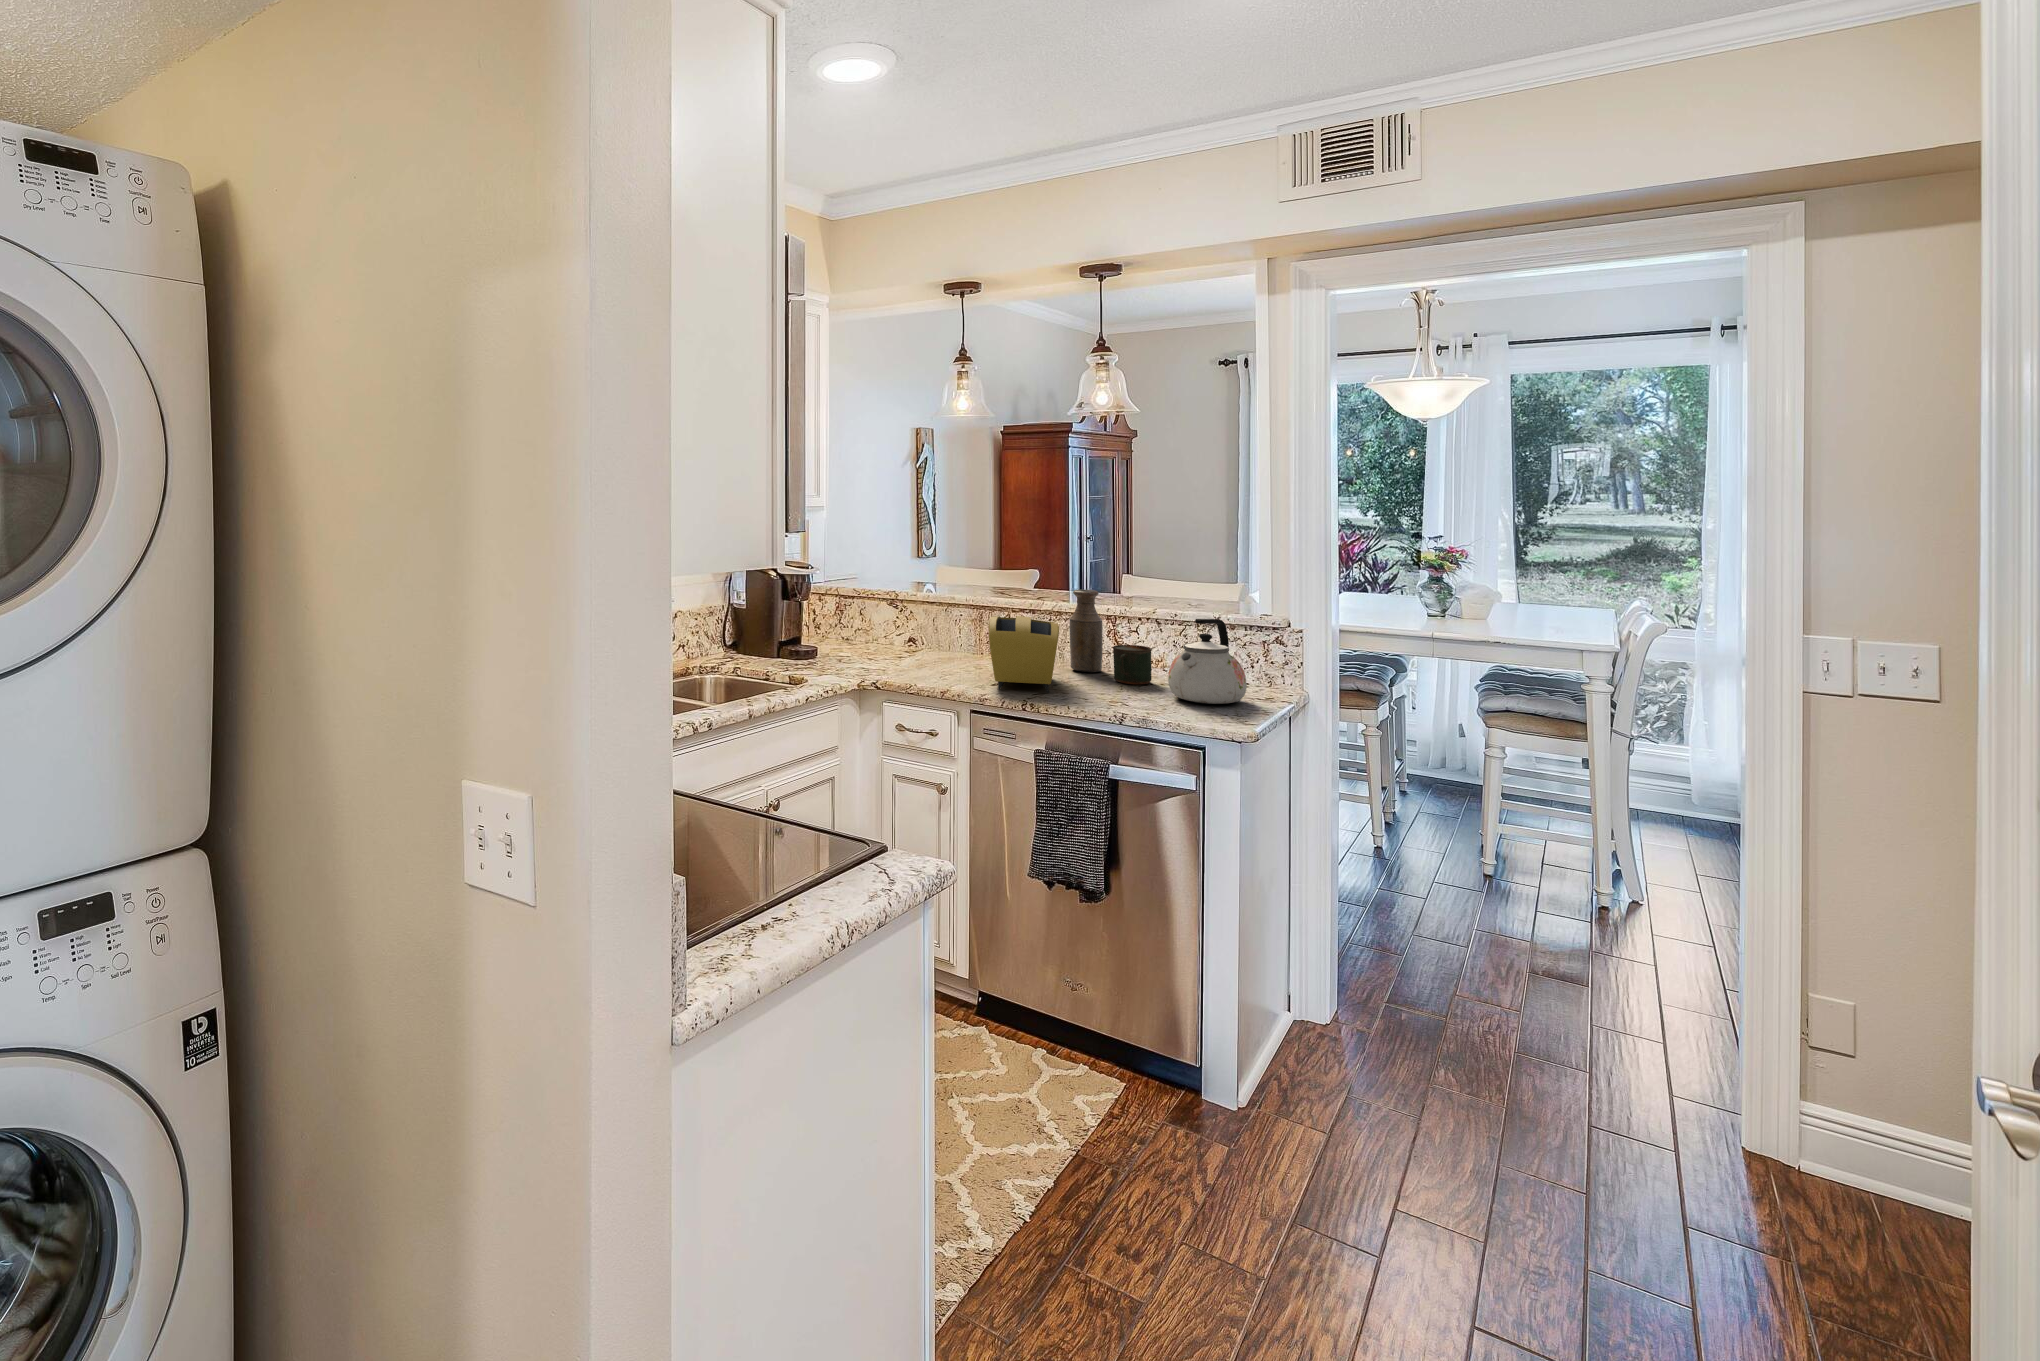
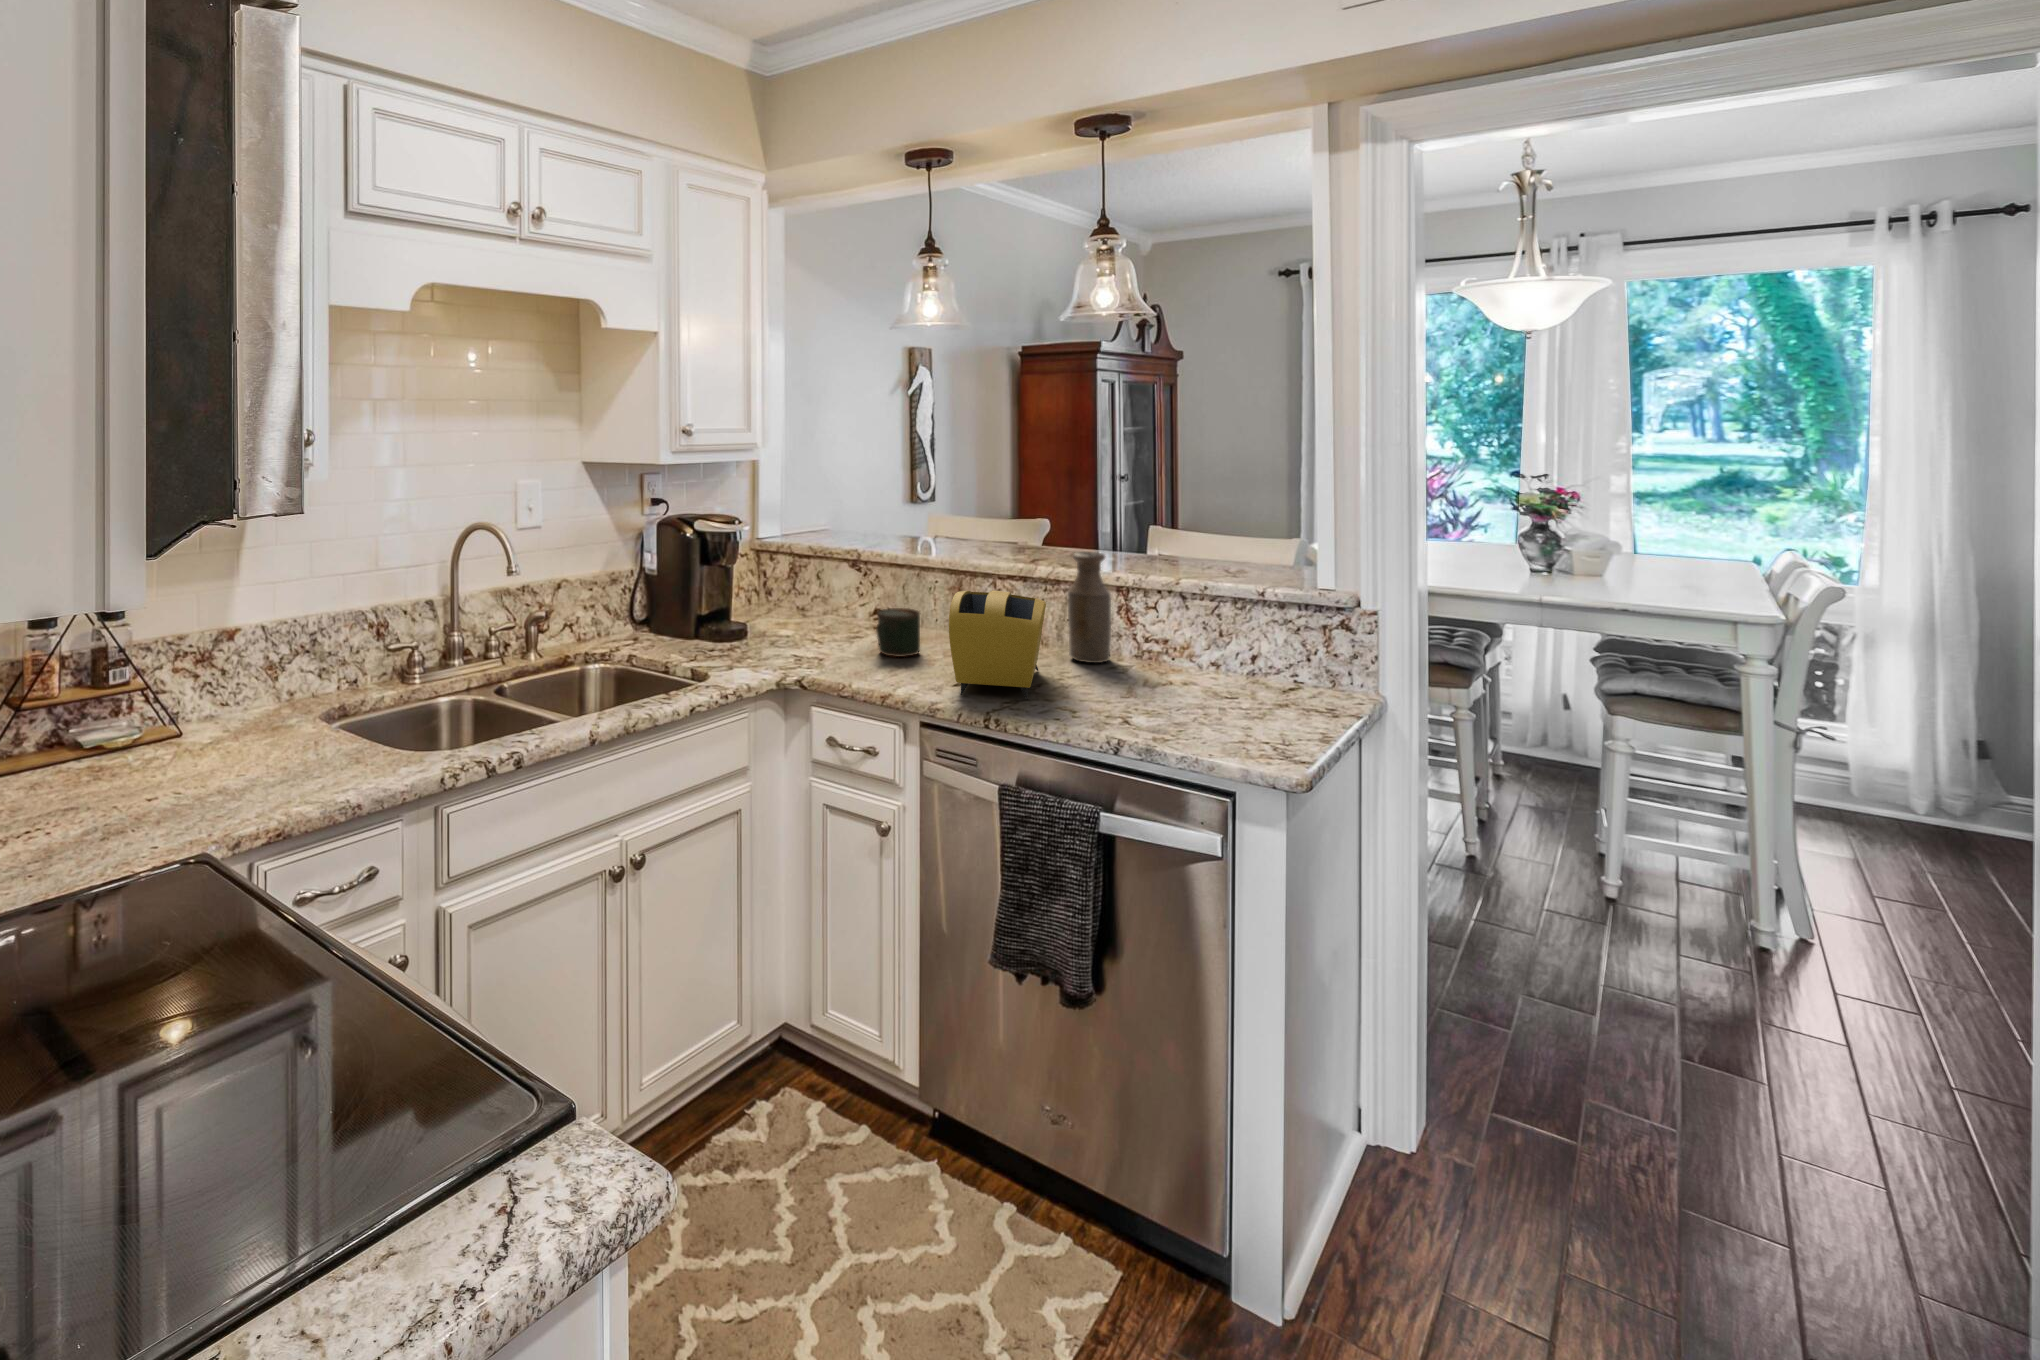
kettle: present [1168,619,1247,704] -> none [1191,598,1299,719]
mug: present [1113,645,1152,684] -> present [876,608,920,657]

